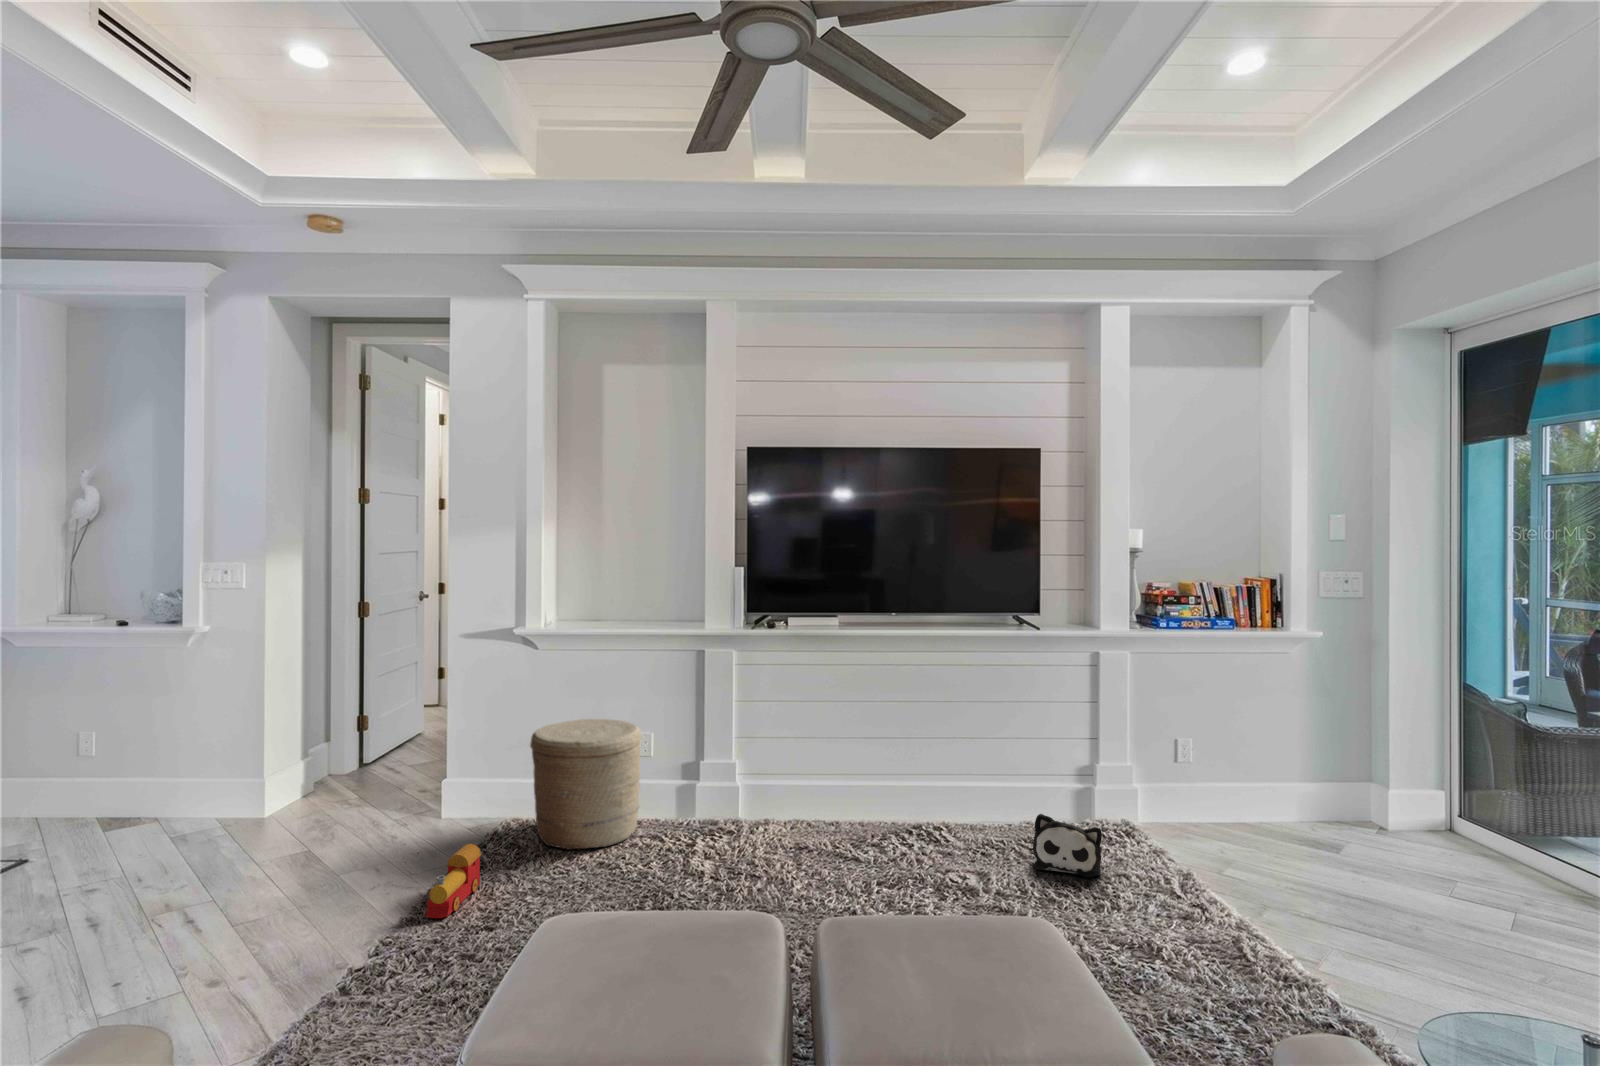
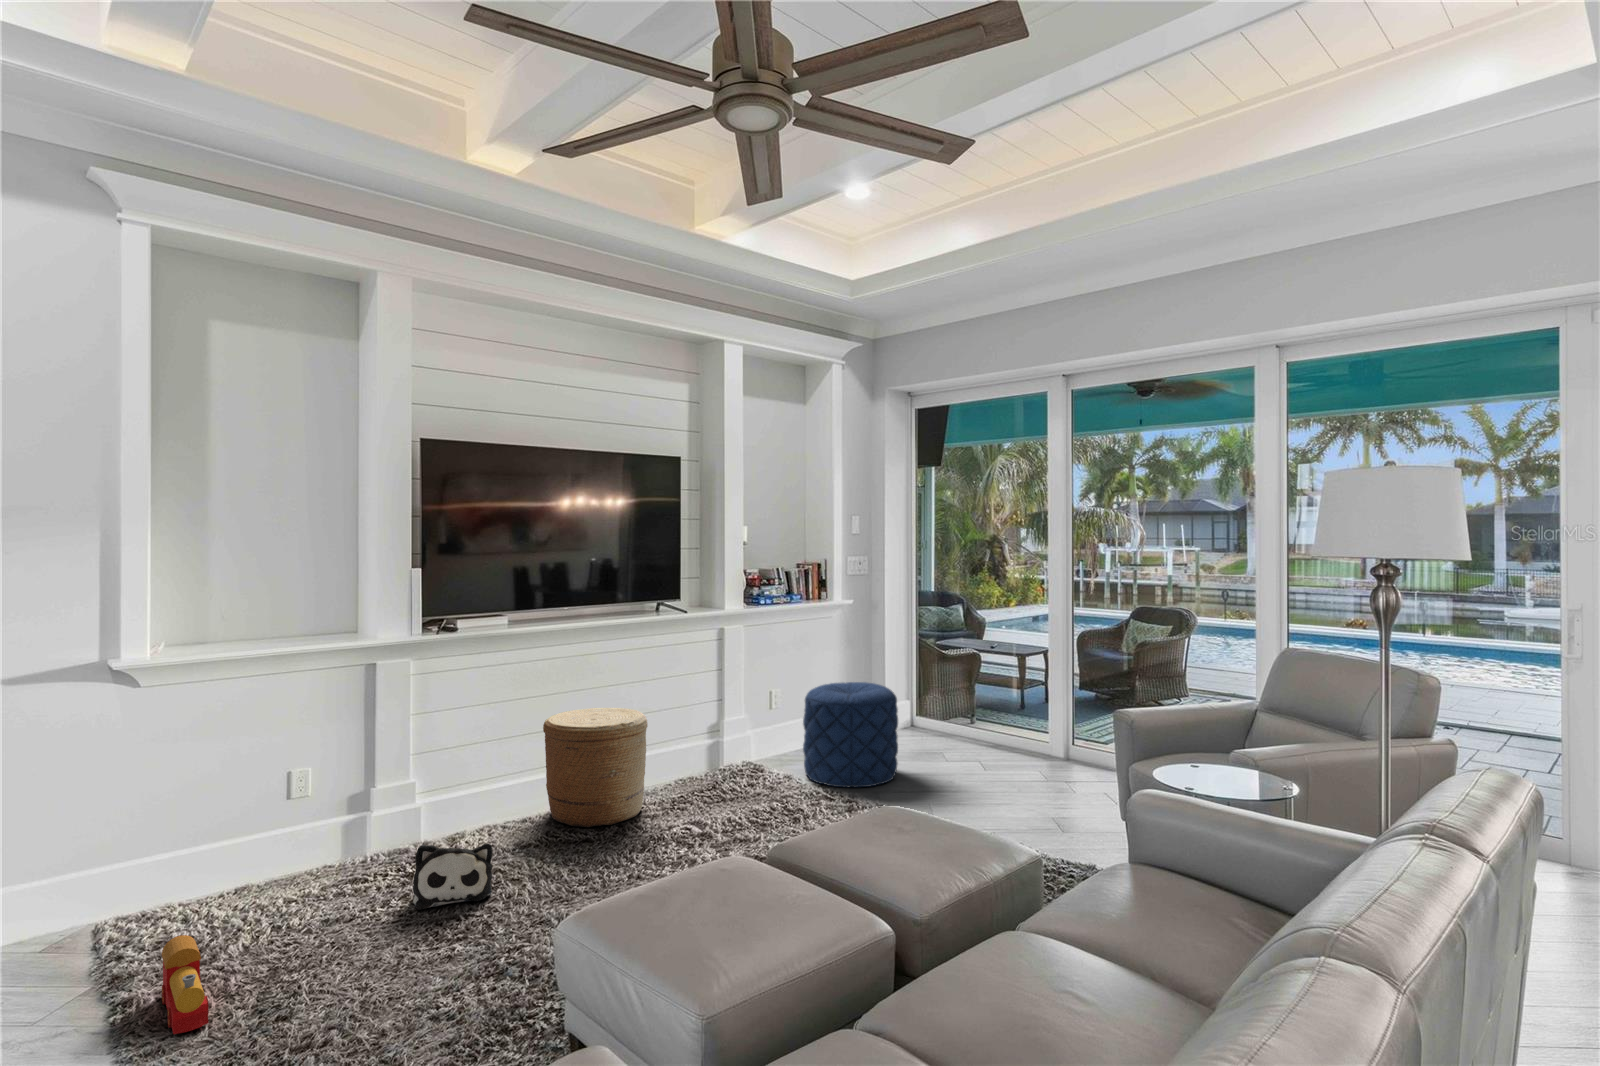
woven basket: present [530,719,641,850] -> present [543,708,648,828]
pouf: none [1178,743,1329,902] -> present [803,682,898,788]
plush toy: present [1033,814,1102,877] -> present [413,844,492,910]

